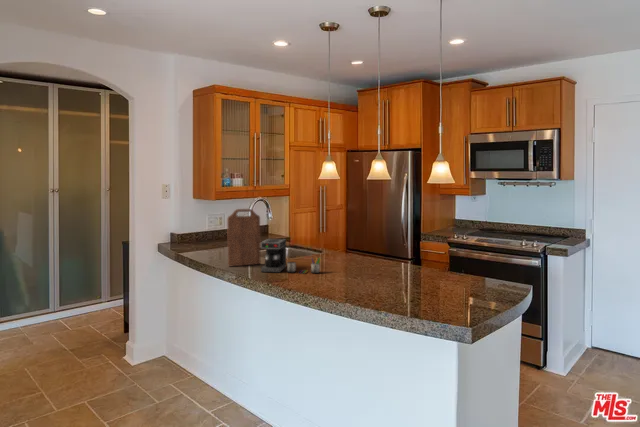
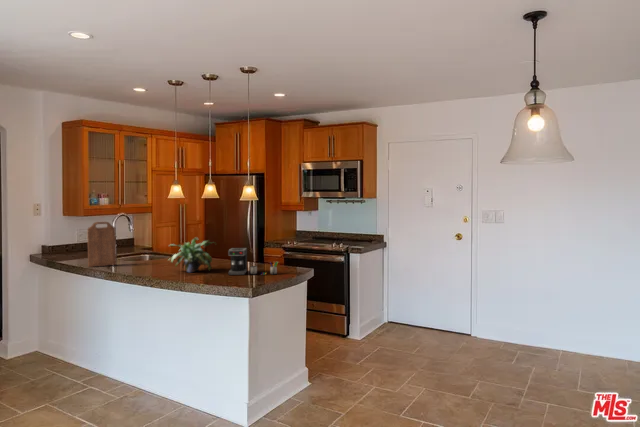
potted plant: none [337,235,403,283] -> present [170,238,212,272]
coffee maker: present [261,239,321,273] -> present [228,248,278,275]

